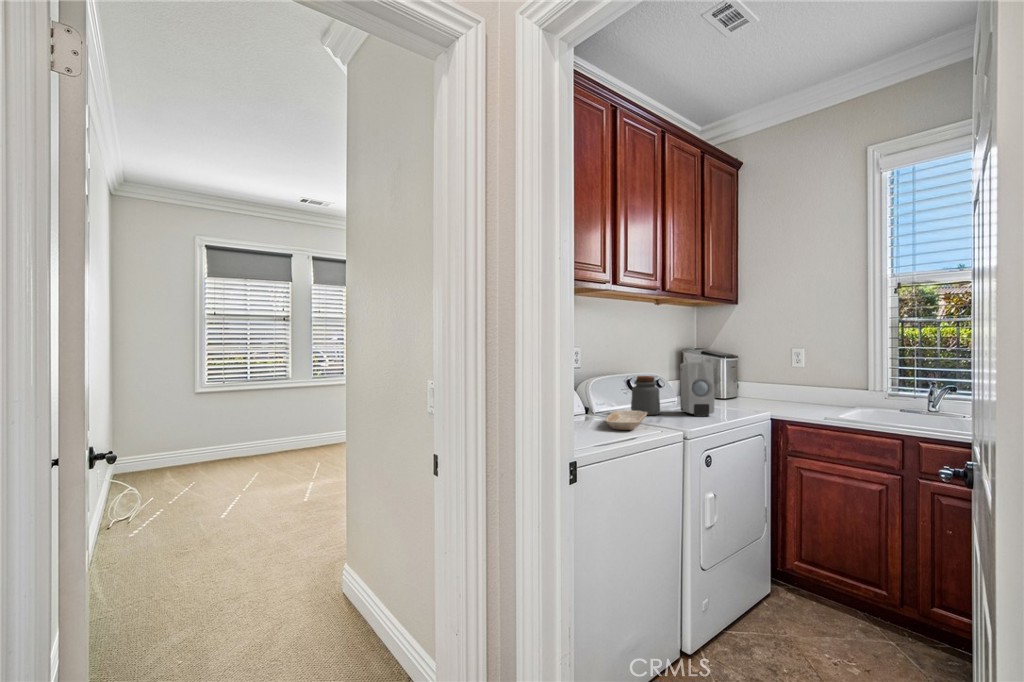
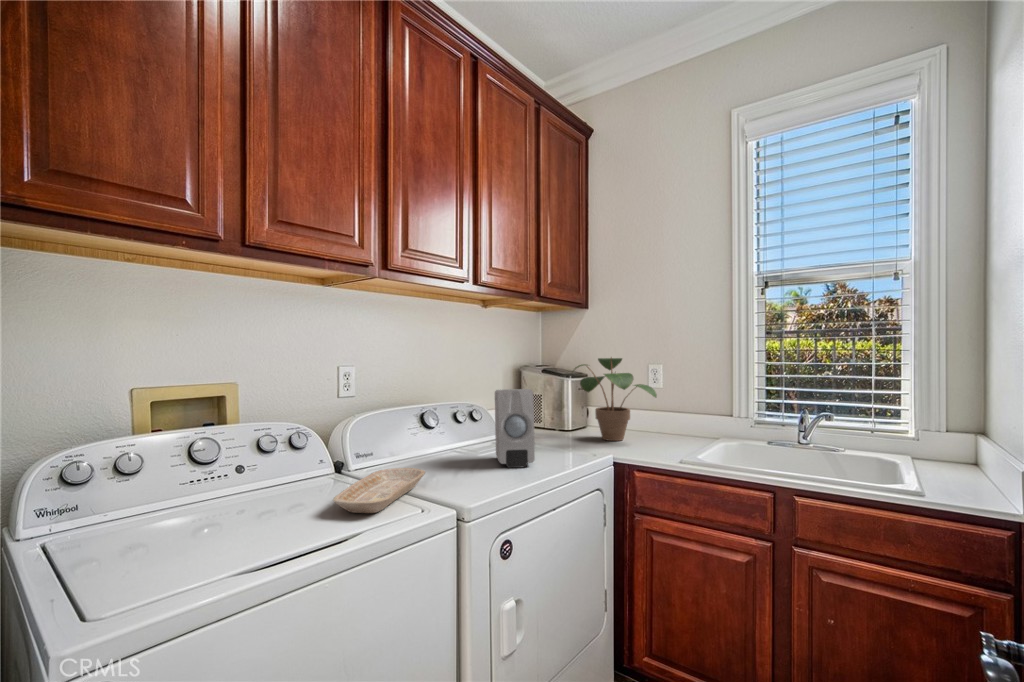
potted plant: none [731,342,803,406] -> present [573,357,657,441]
jar: present [631,376,660,415] -> none [420,410,461,470]

